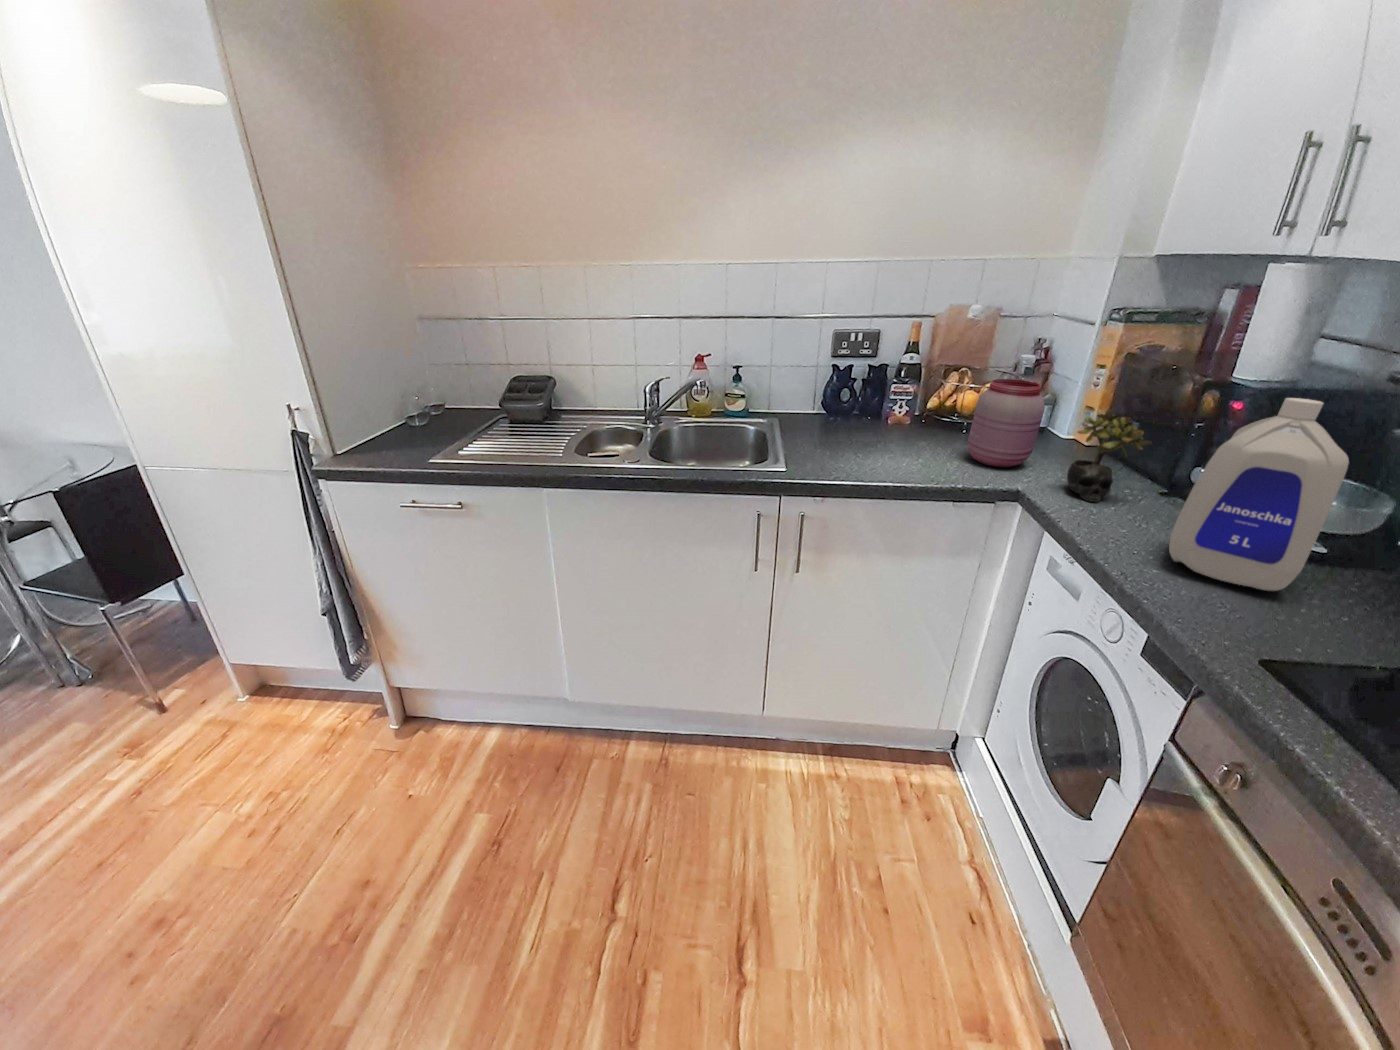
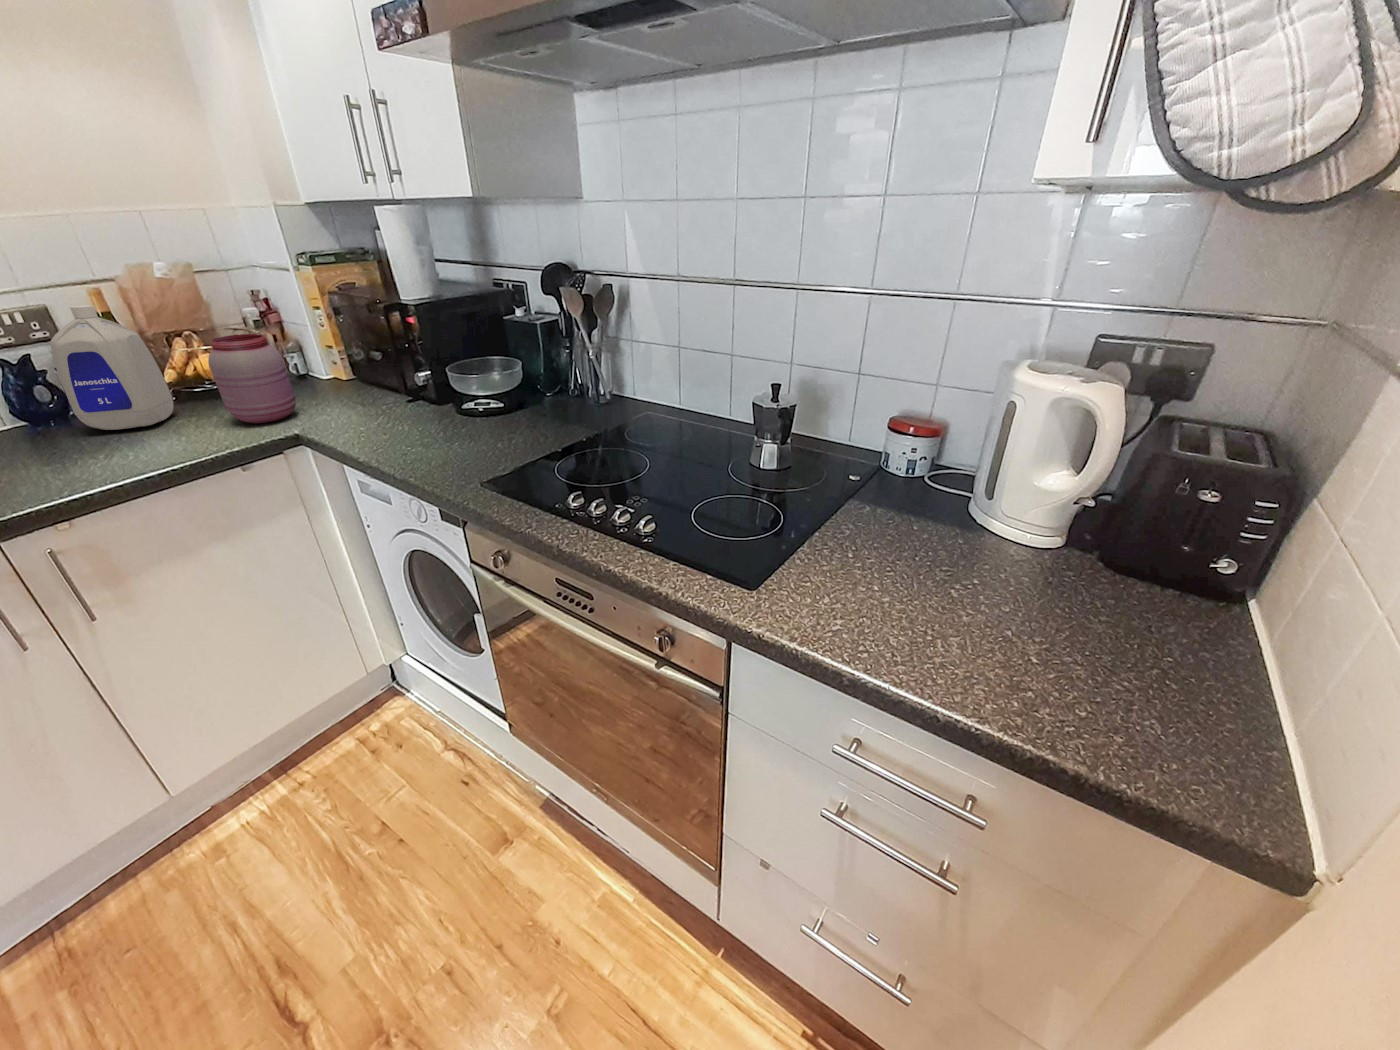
bottle: present [1169,398,1349,591] -> present [50,305,174,430]
succulent plant: present [1067,409,1151,502] -> none [315,345,375,425]

